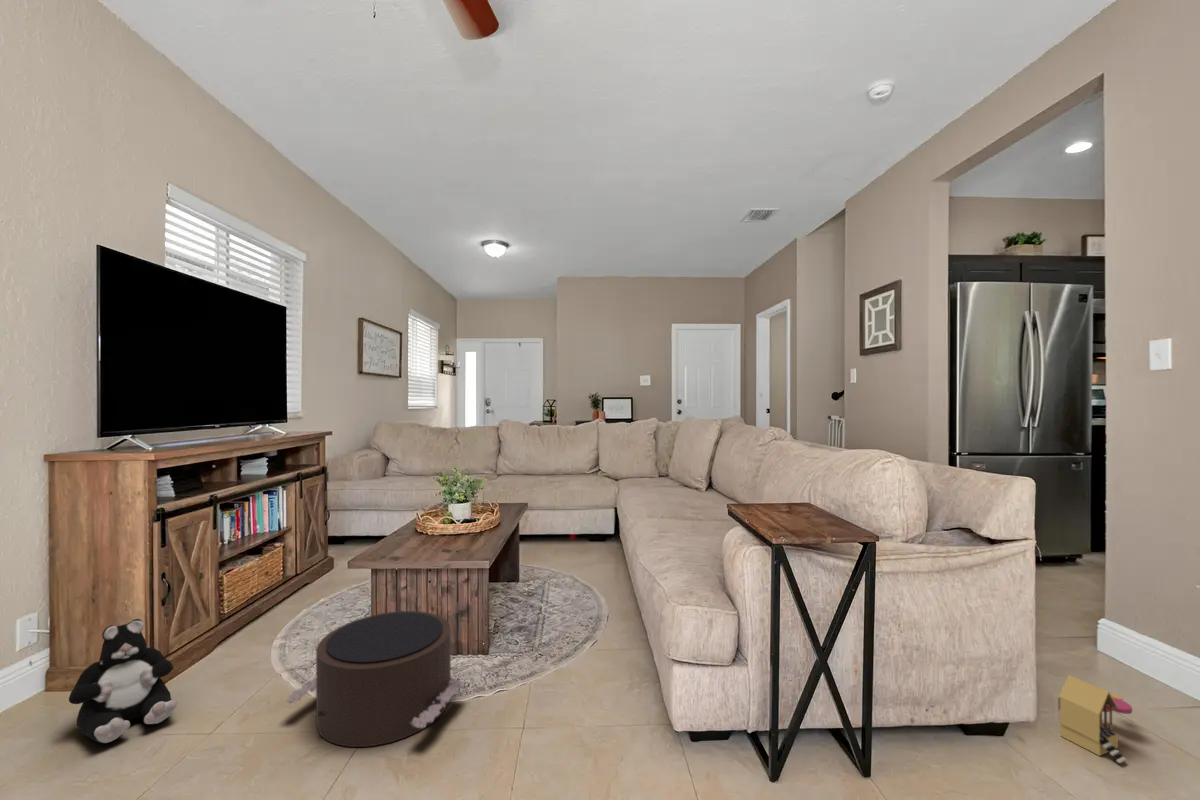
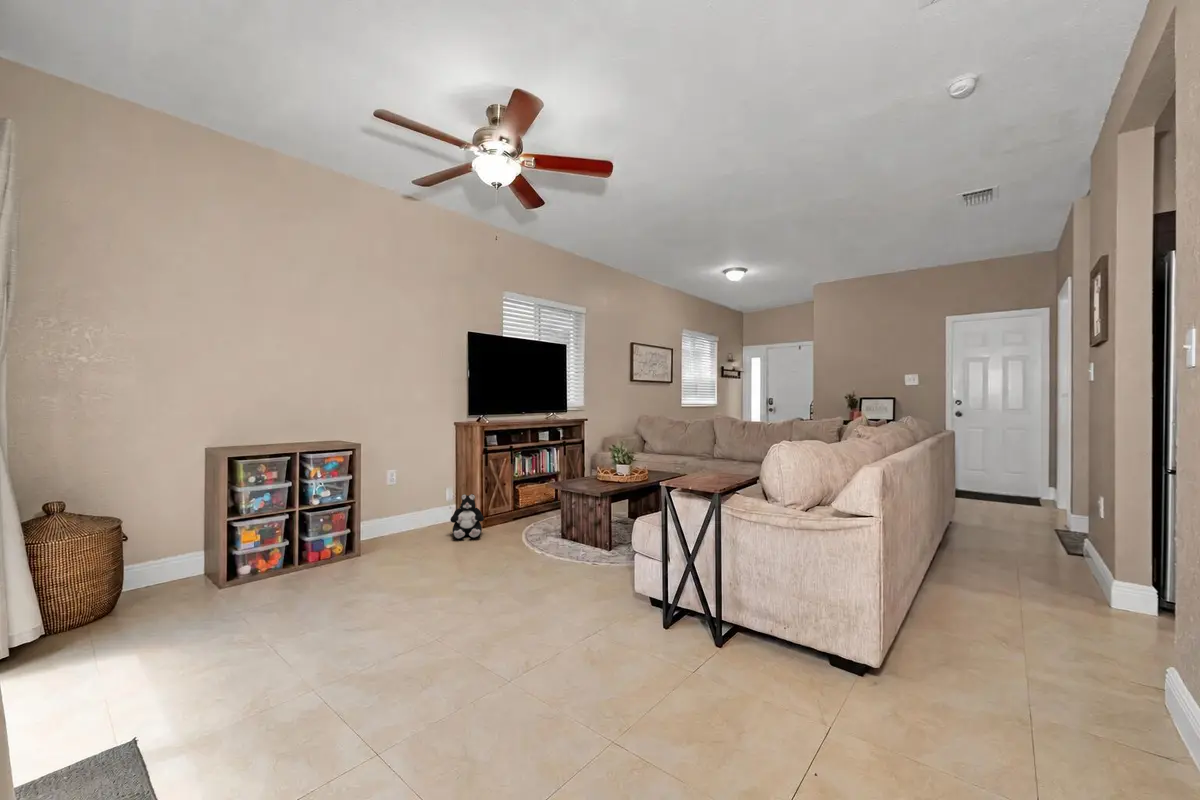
pouf: present [285,611,464,747] -> none [510,512,581,564]
toy house: present [1058,675,1132,763] -> none [922,635,1009,702]

